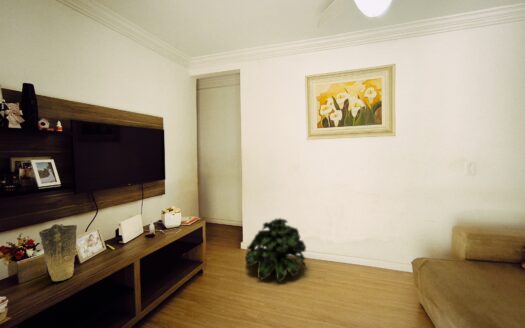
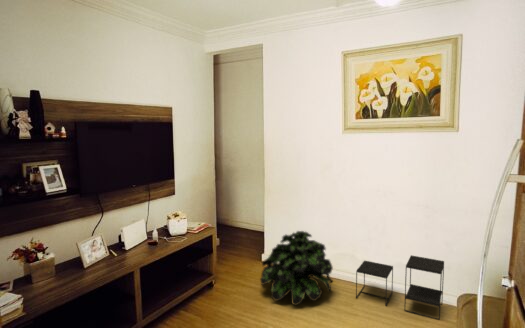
vase: present [39,224,78,281] -> none [48,230,81,284]
side table: none [325,232,393,282] -> present [356,255,444,320]

